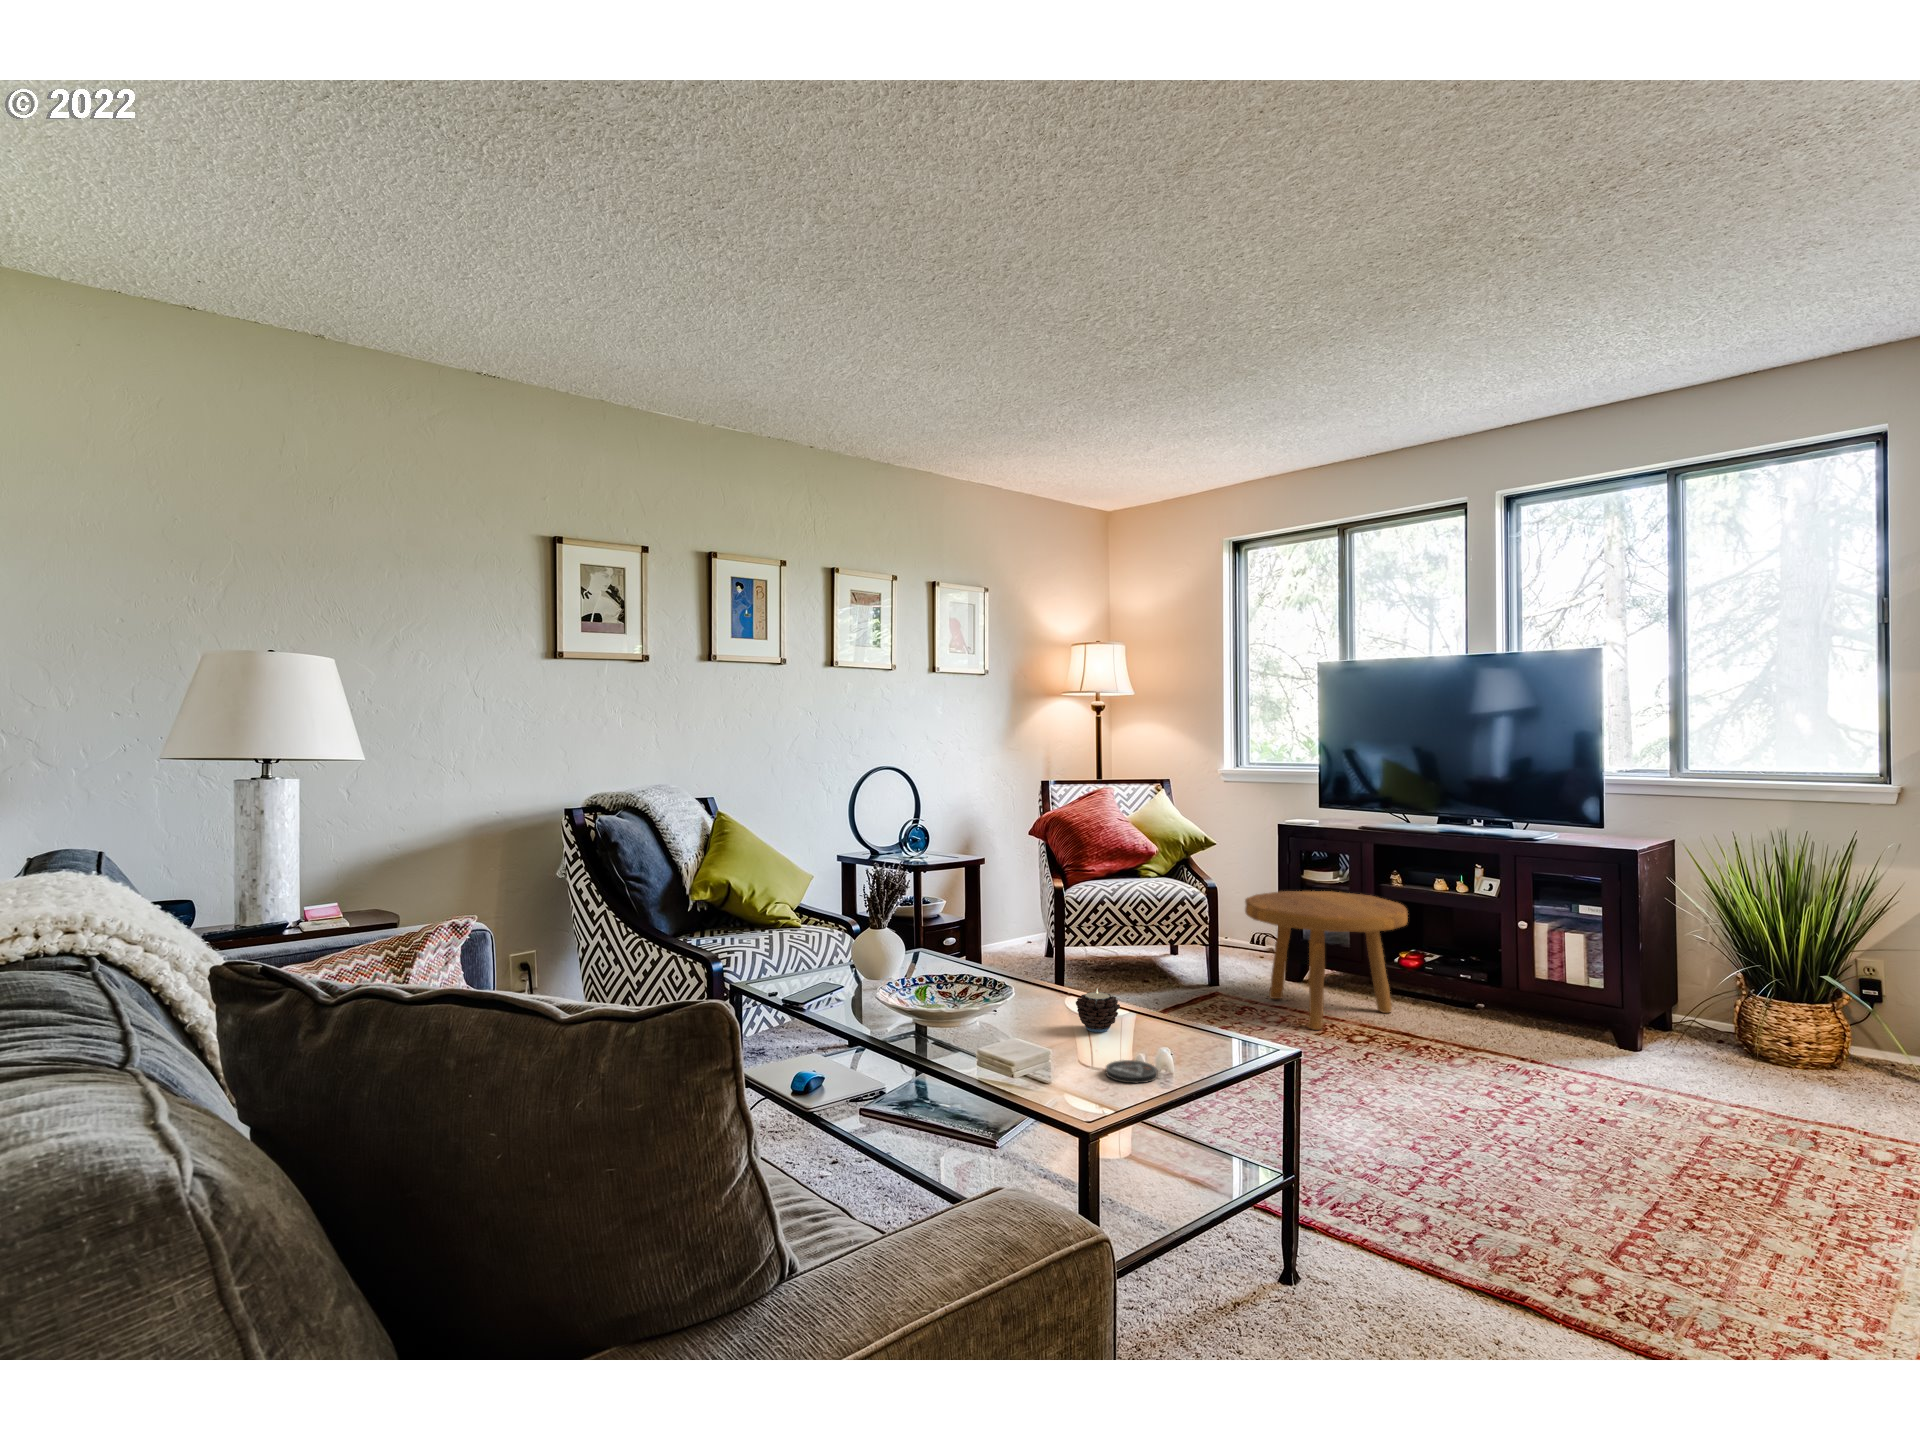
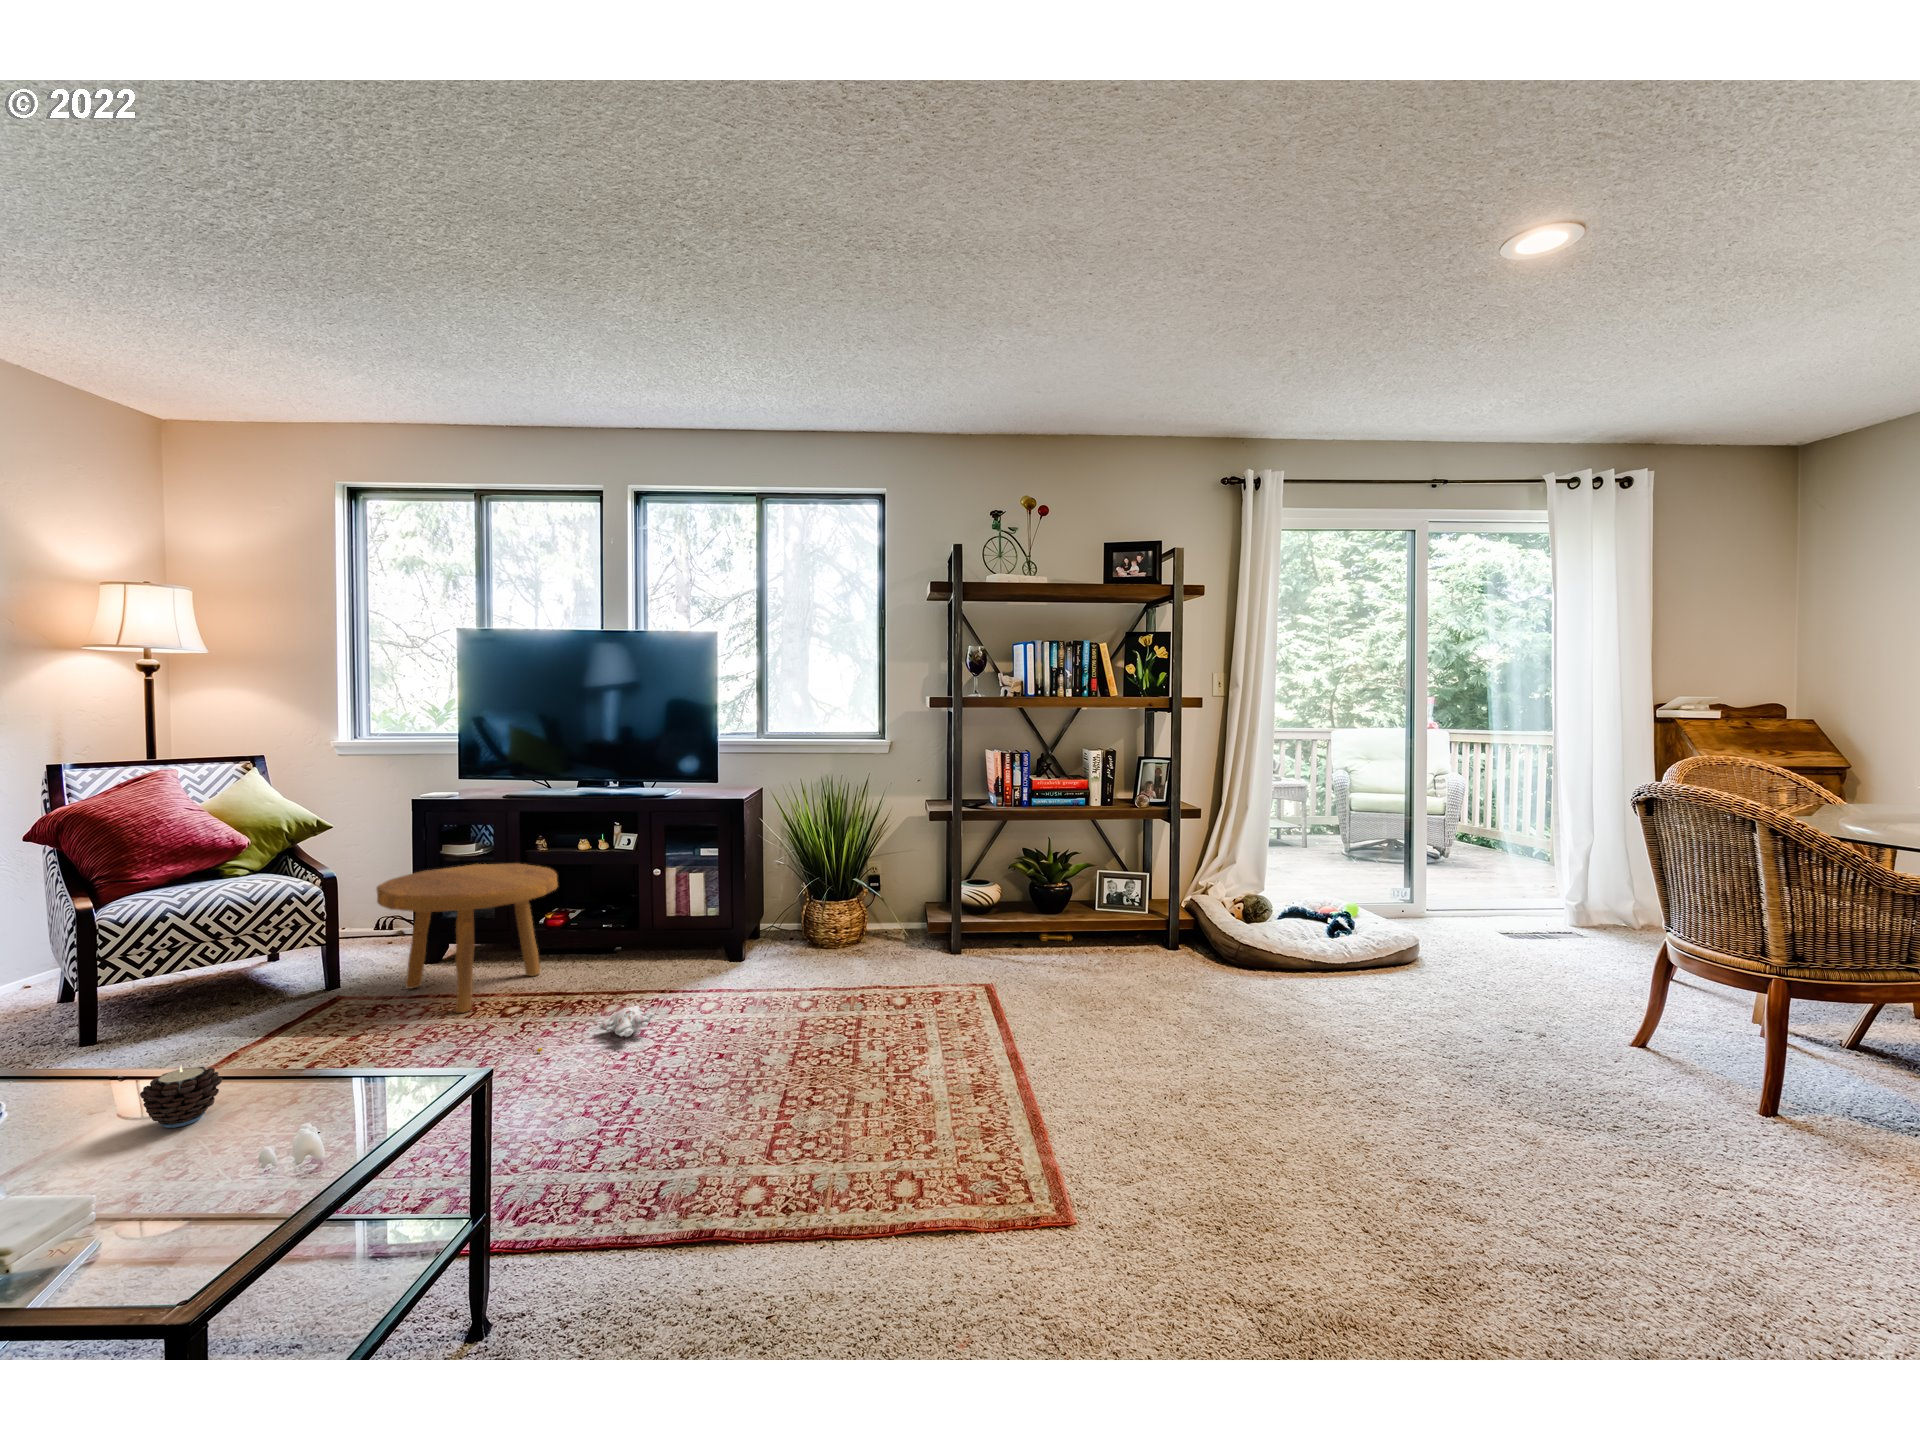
coaster: present [1106,1060,1158,1083] -> none [208,1154,298,1200]
plush toy: none [1376,1062,1503,1091] -> present [537,1005,655,1052]

